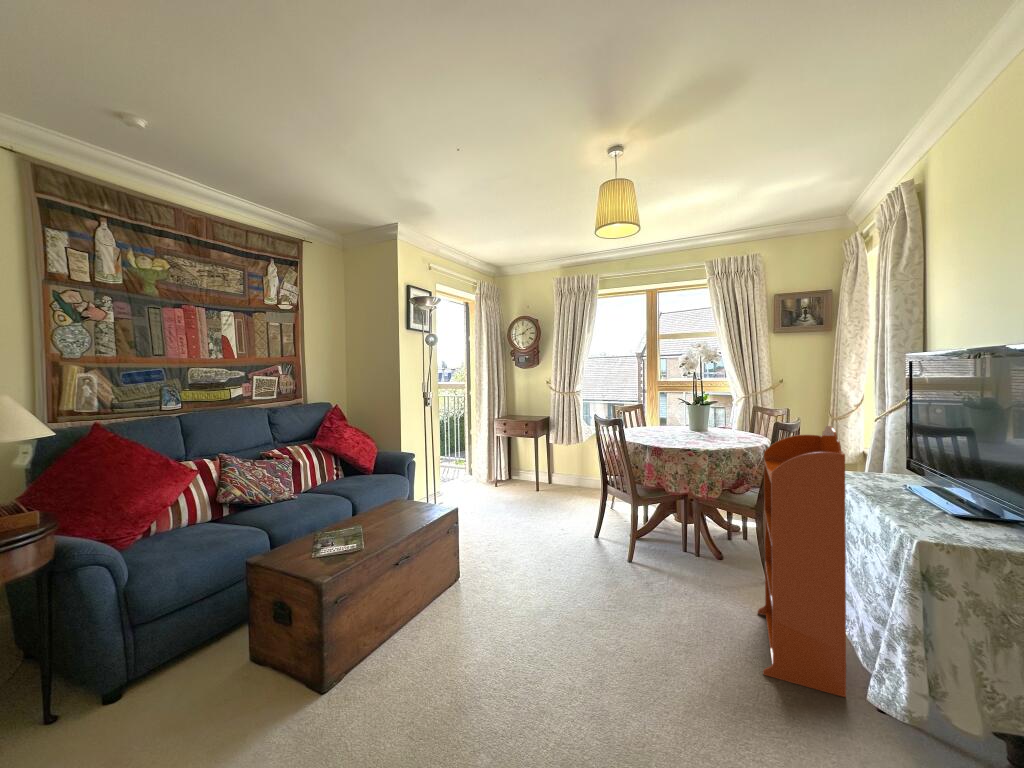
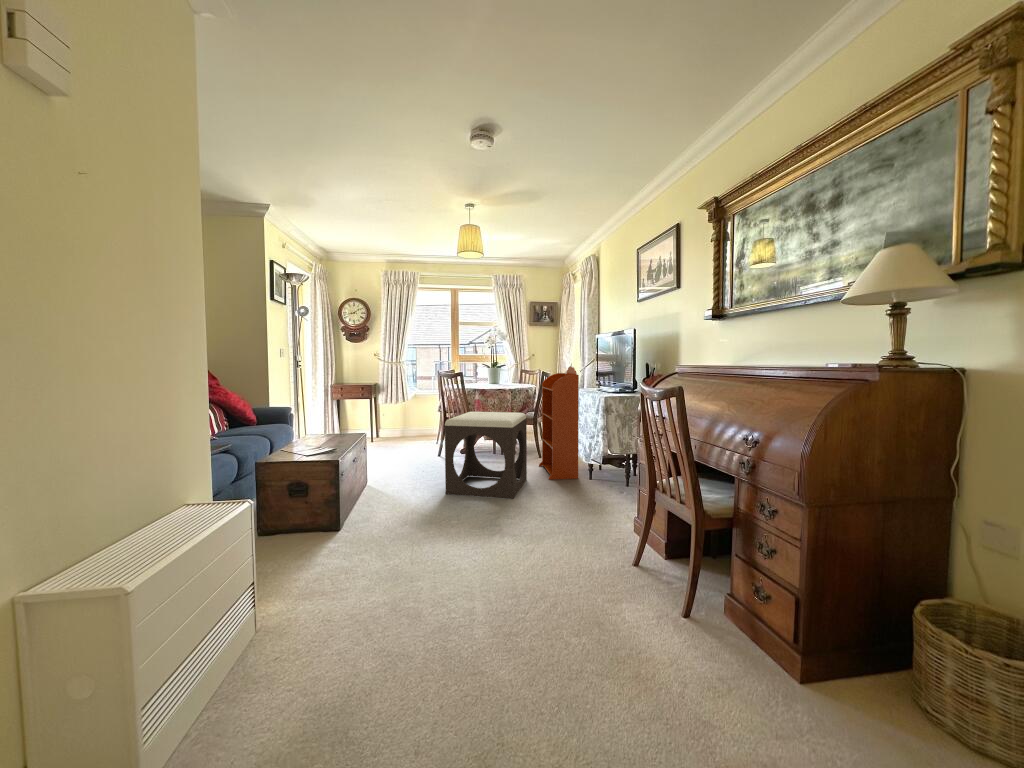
footstool: none [530,498,711,732] -> present [445,412,527,499]

